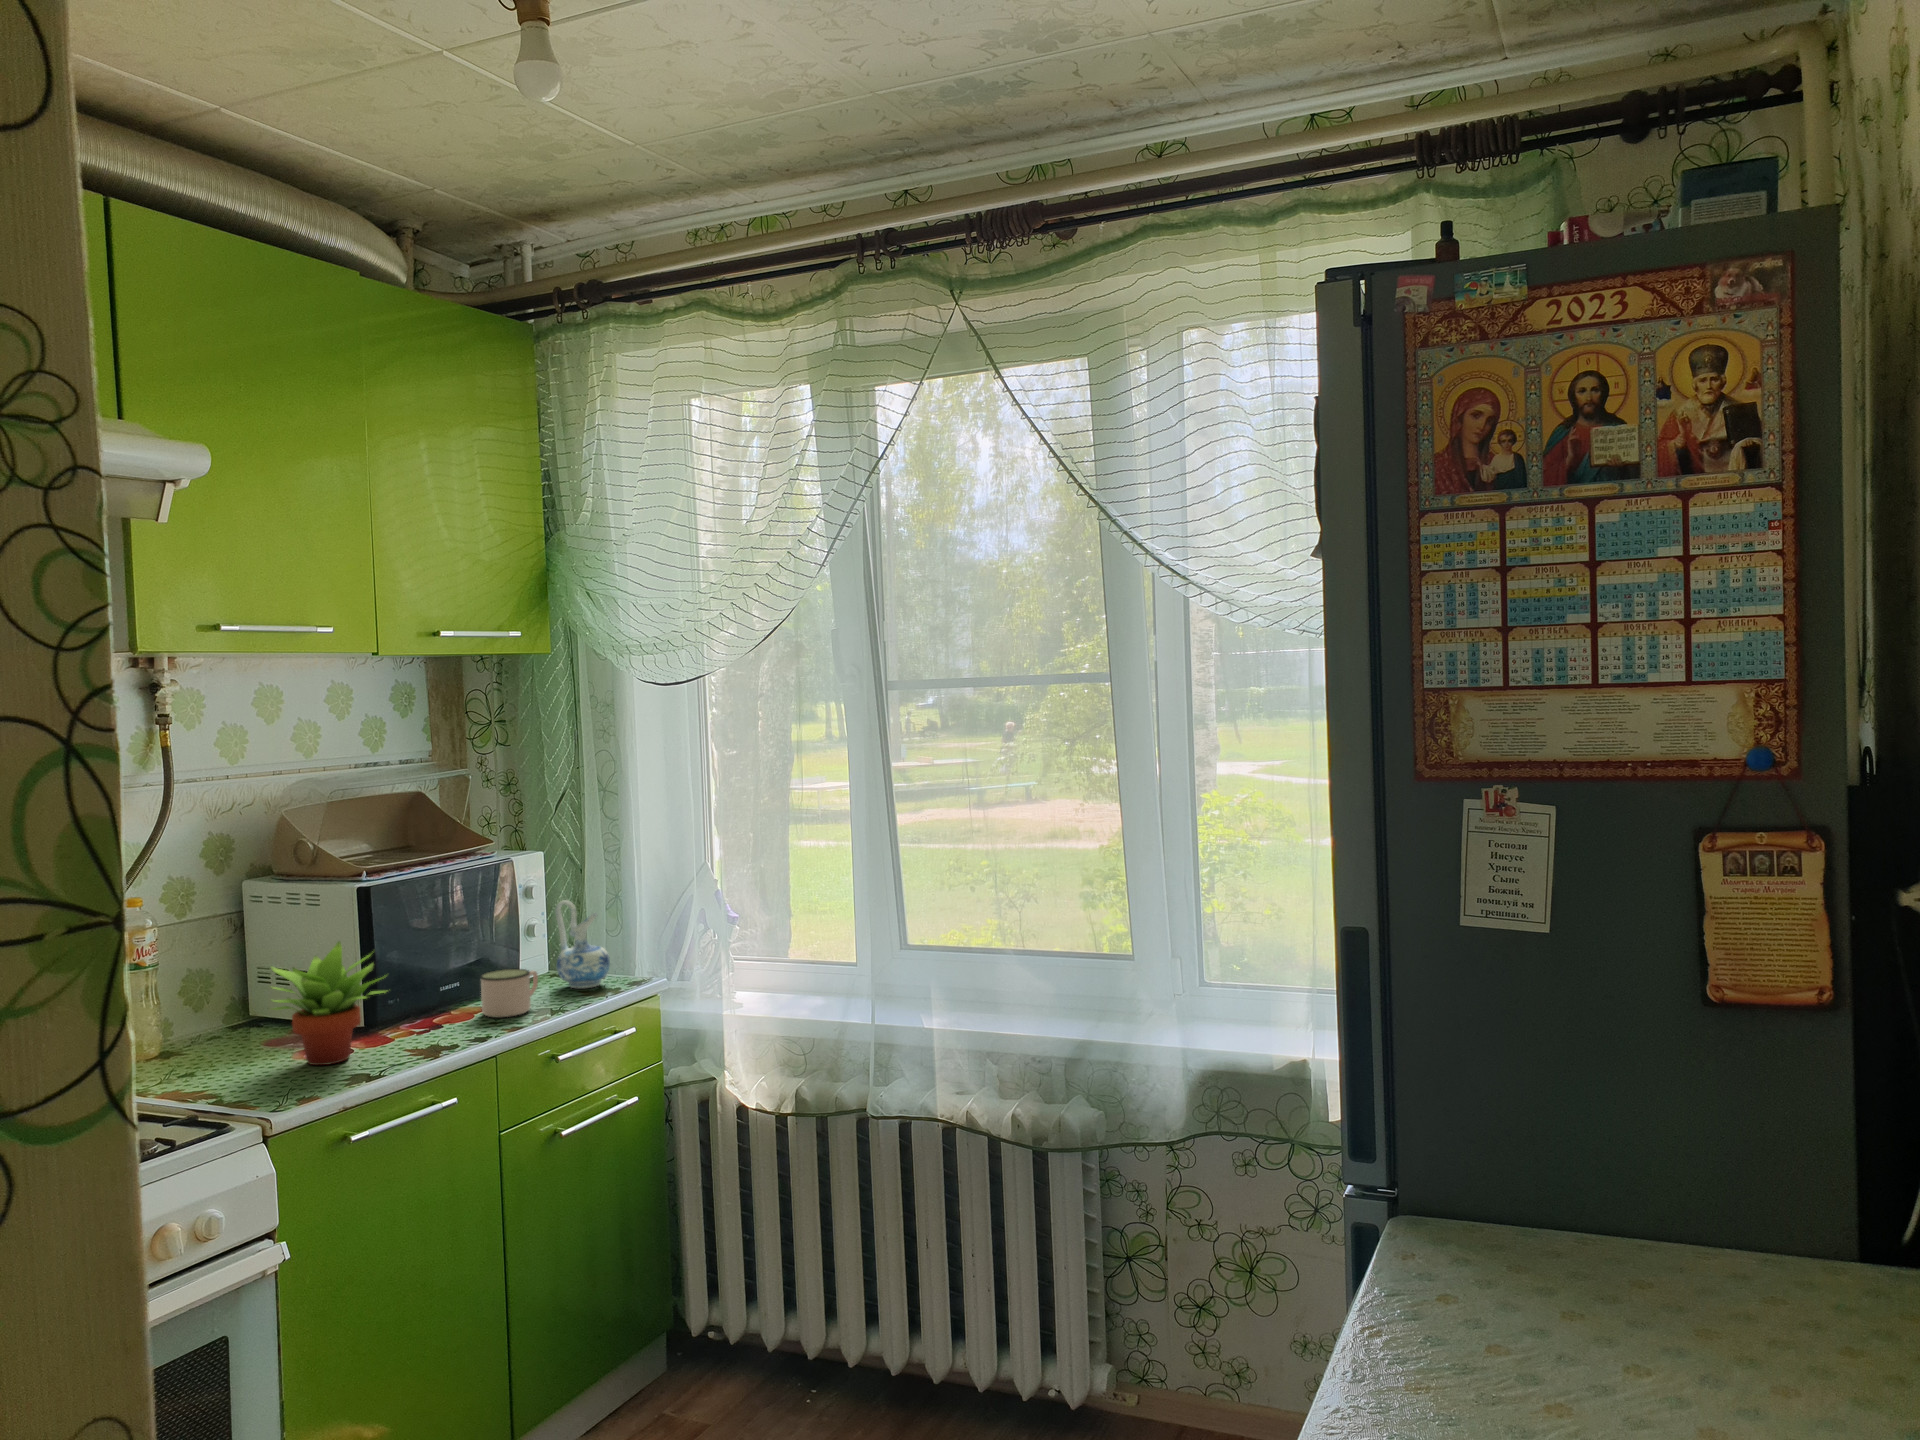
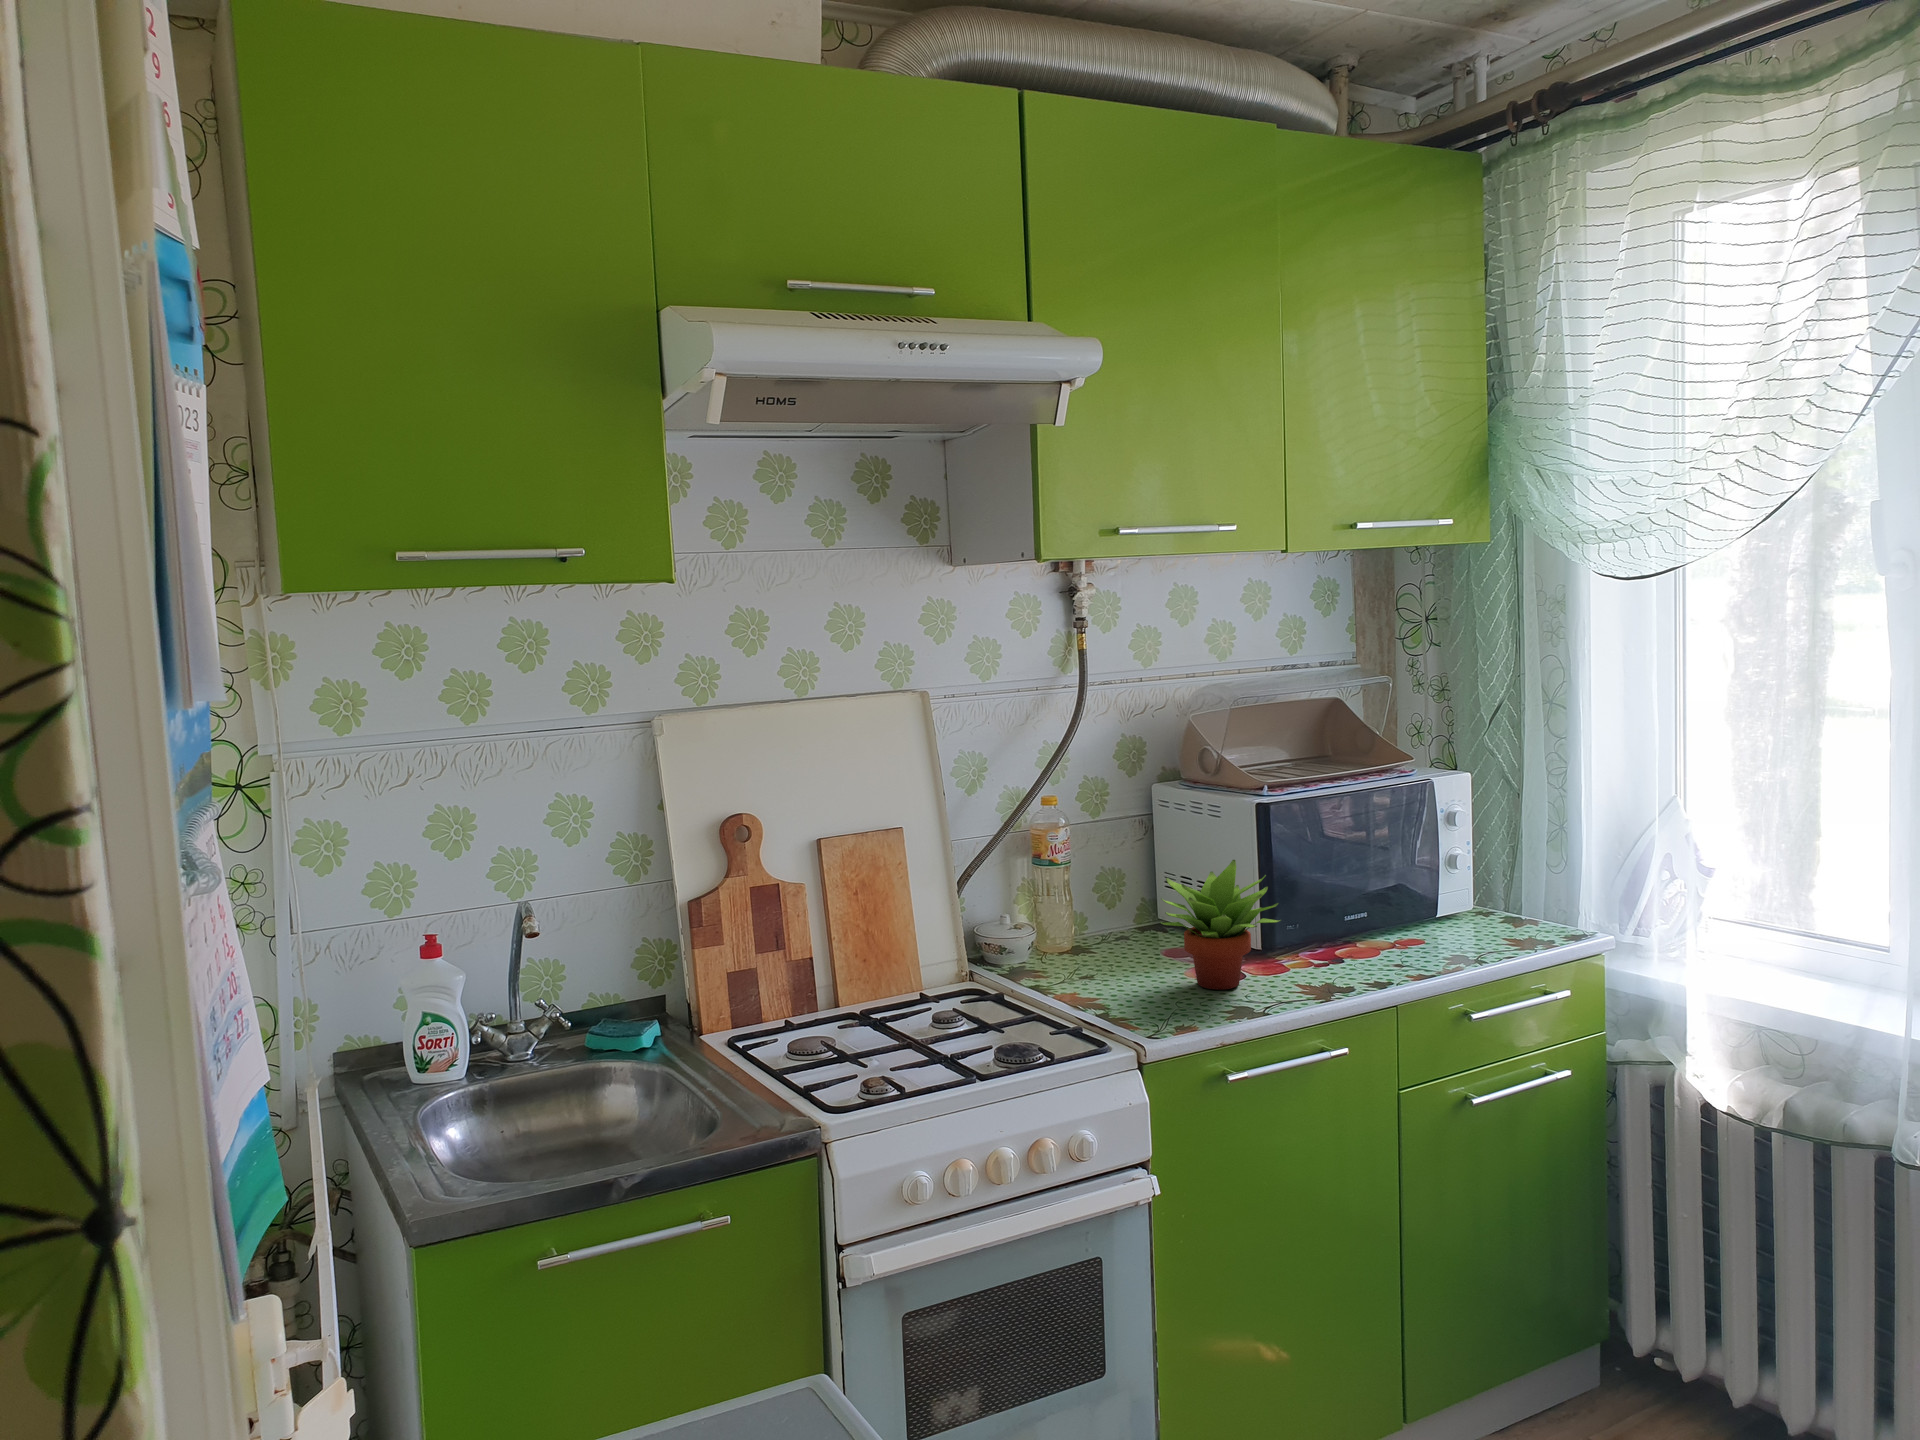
ceramic pitcher: present [555,900,610,988] -> none [1479,836,1544,942]
mug: present [481,969,538,1017] -> none [1386,909,1453,965]

